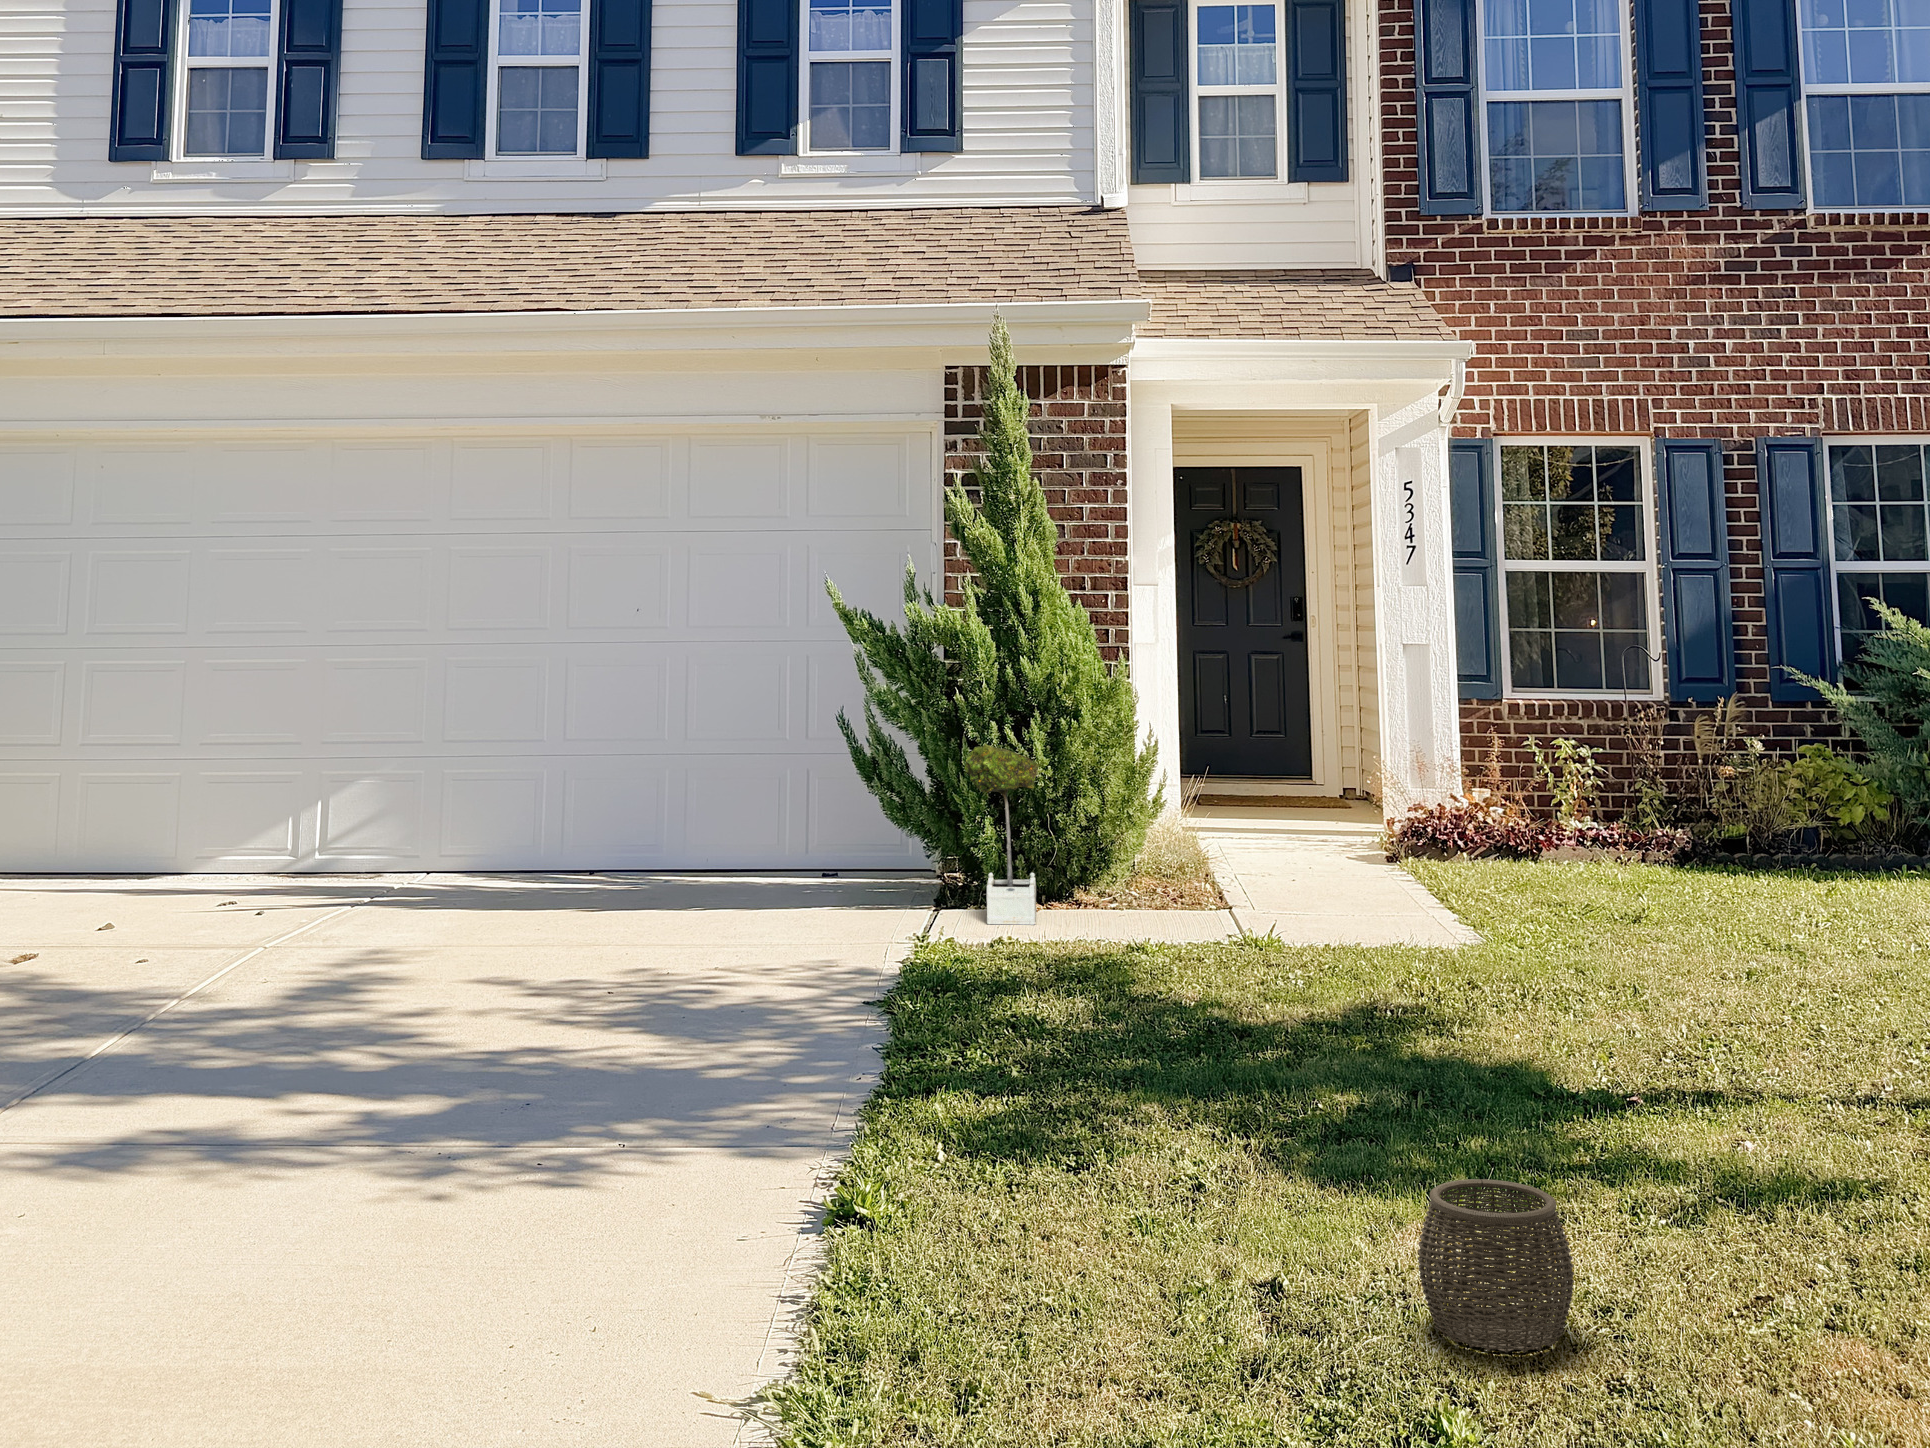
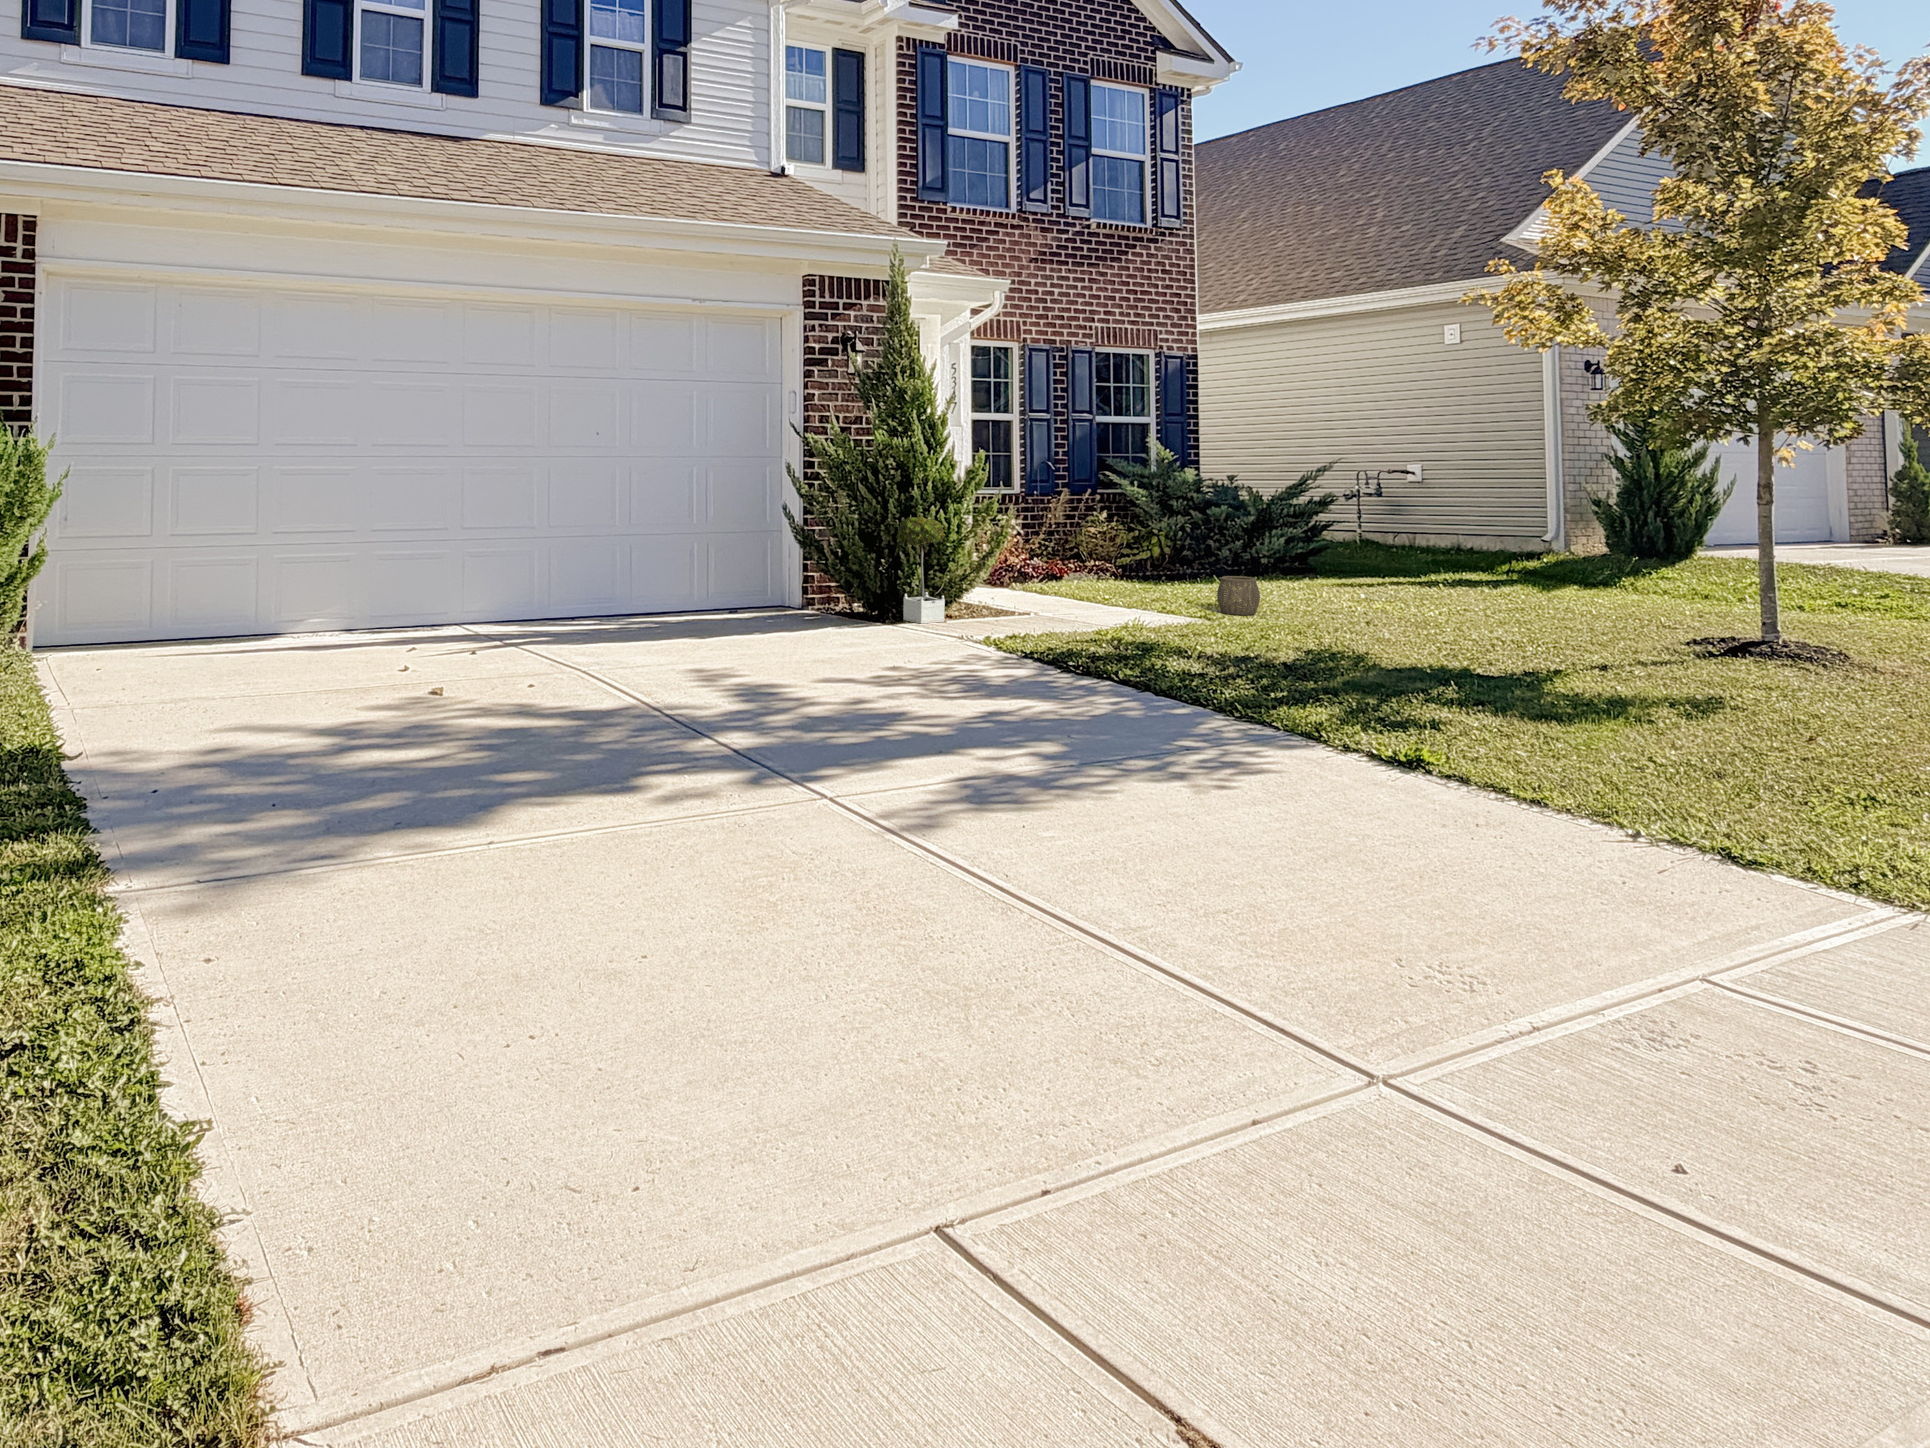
woven basket: present [1418,1179,1574,1353] -> present [1217,576,1260,615]

